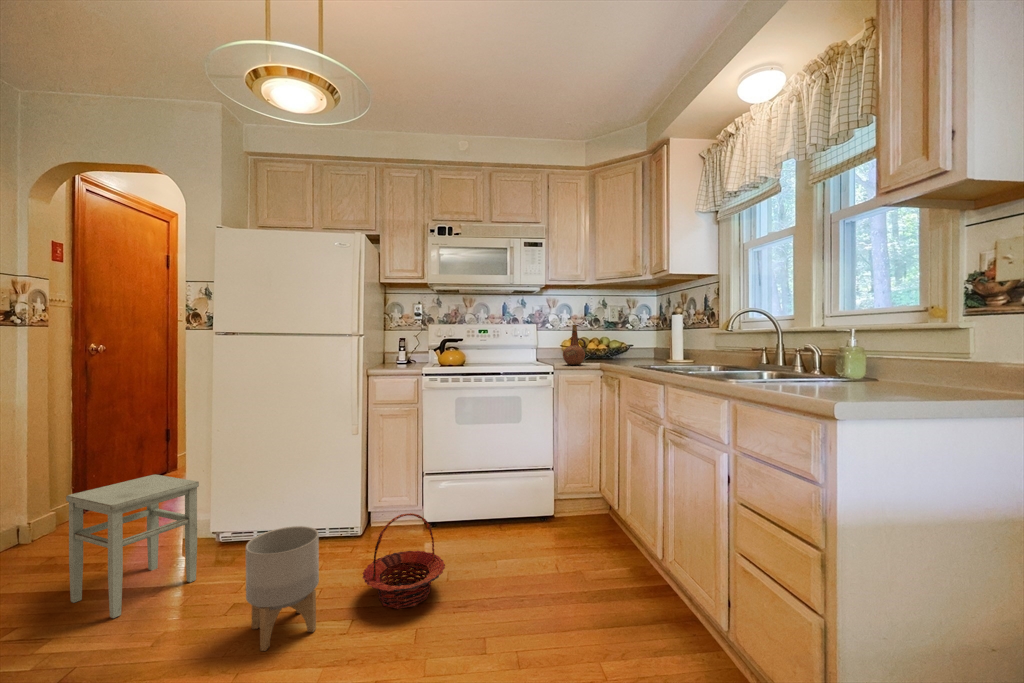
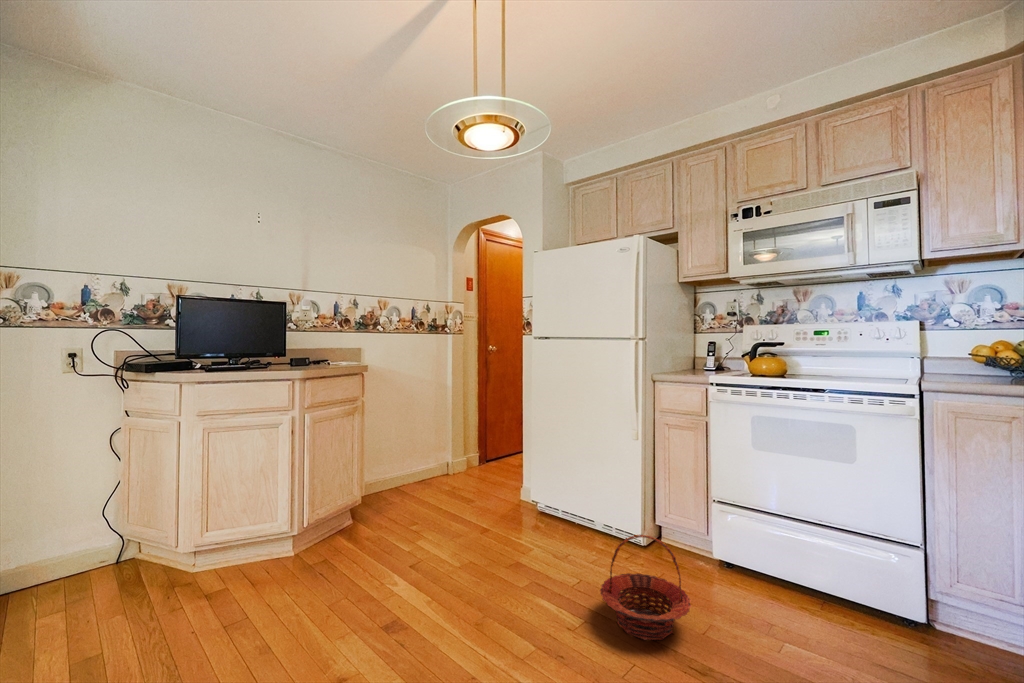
ceramic pitcher: present [563,325,586,365] -> none [944,320,1000,387]
stool: present [66,474,199,618] -> none [444,445,510,541]
planter: present [246,526,319,651] -> none [504,511,561,615]

